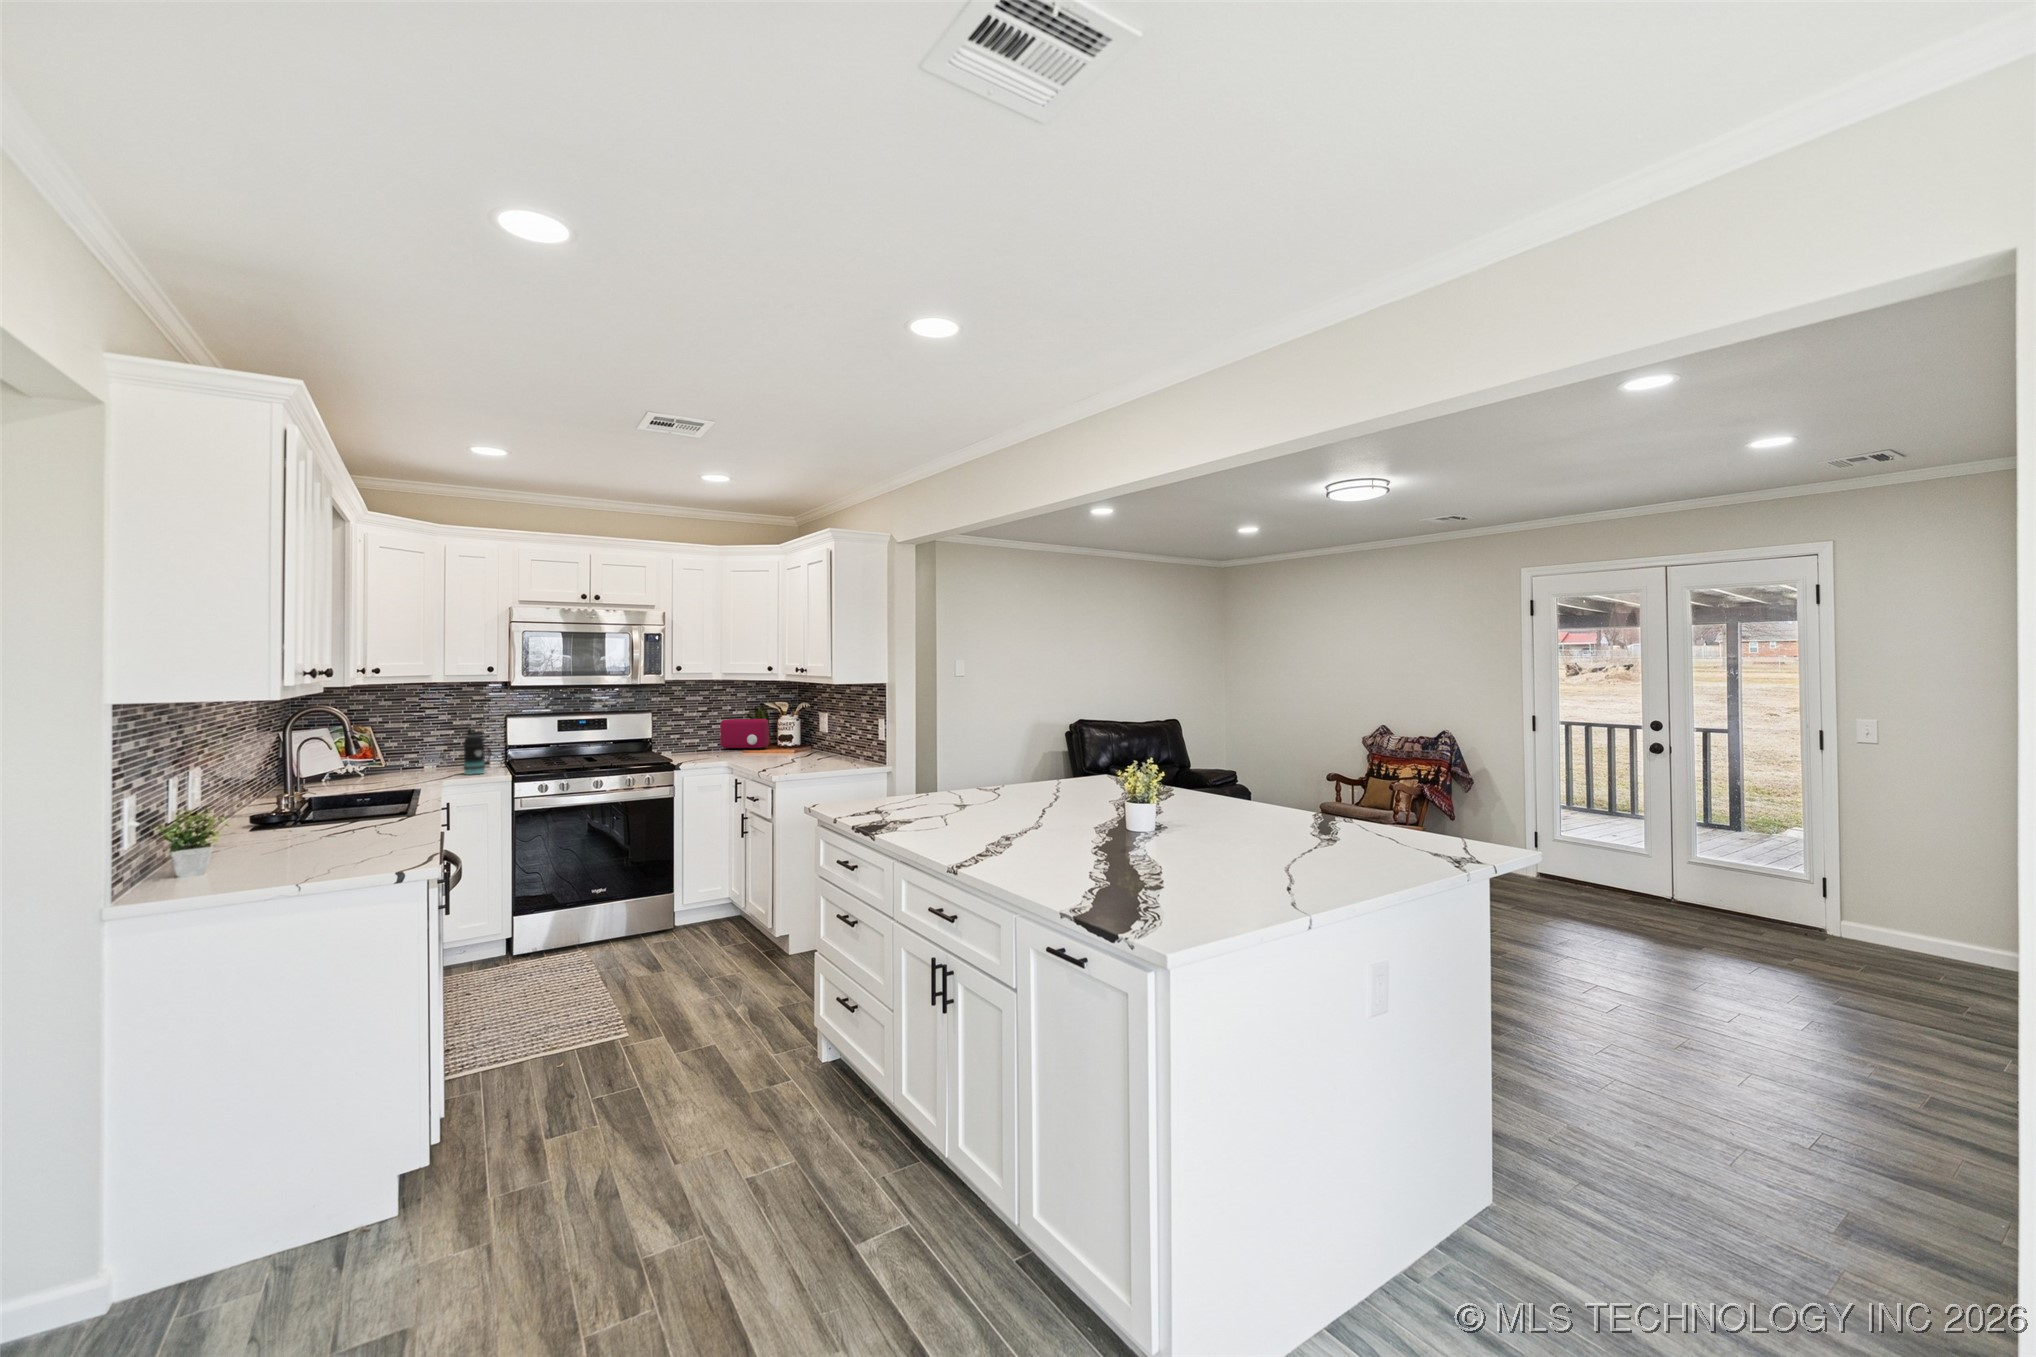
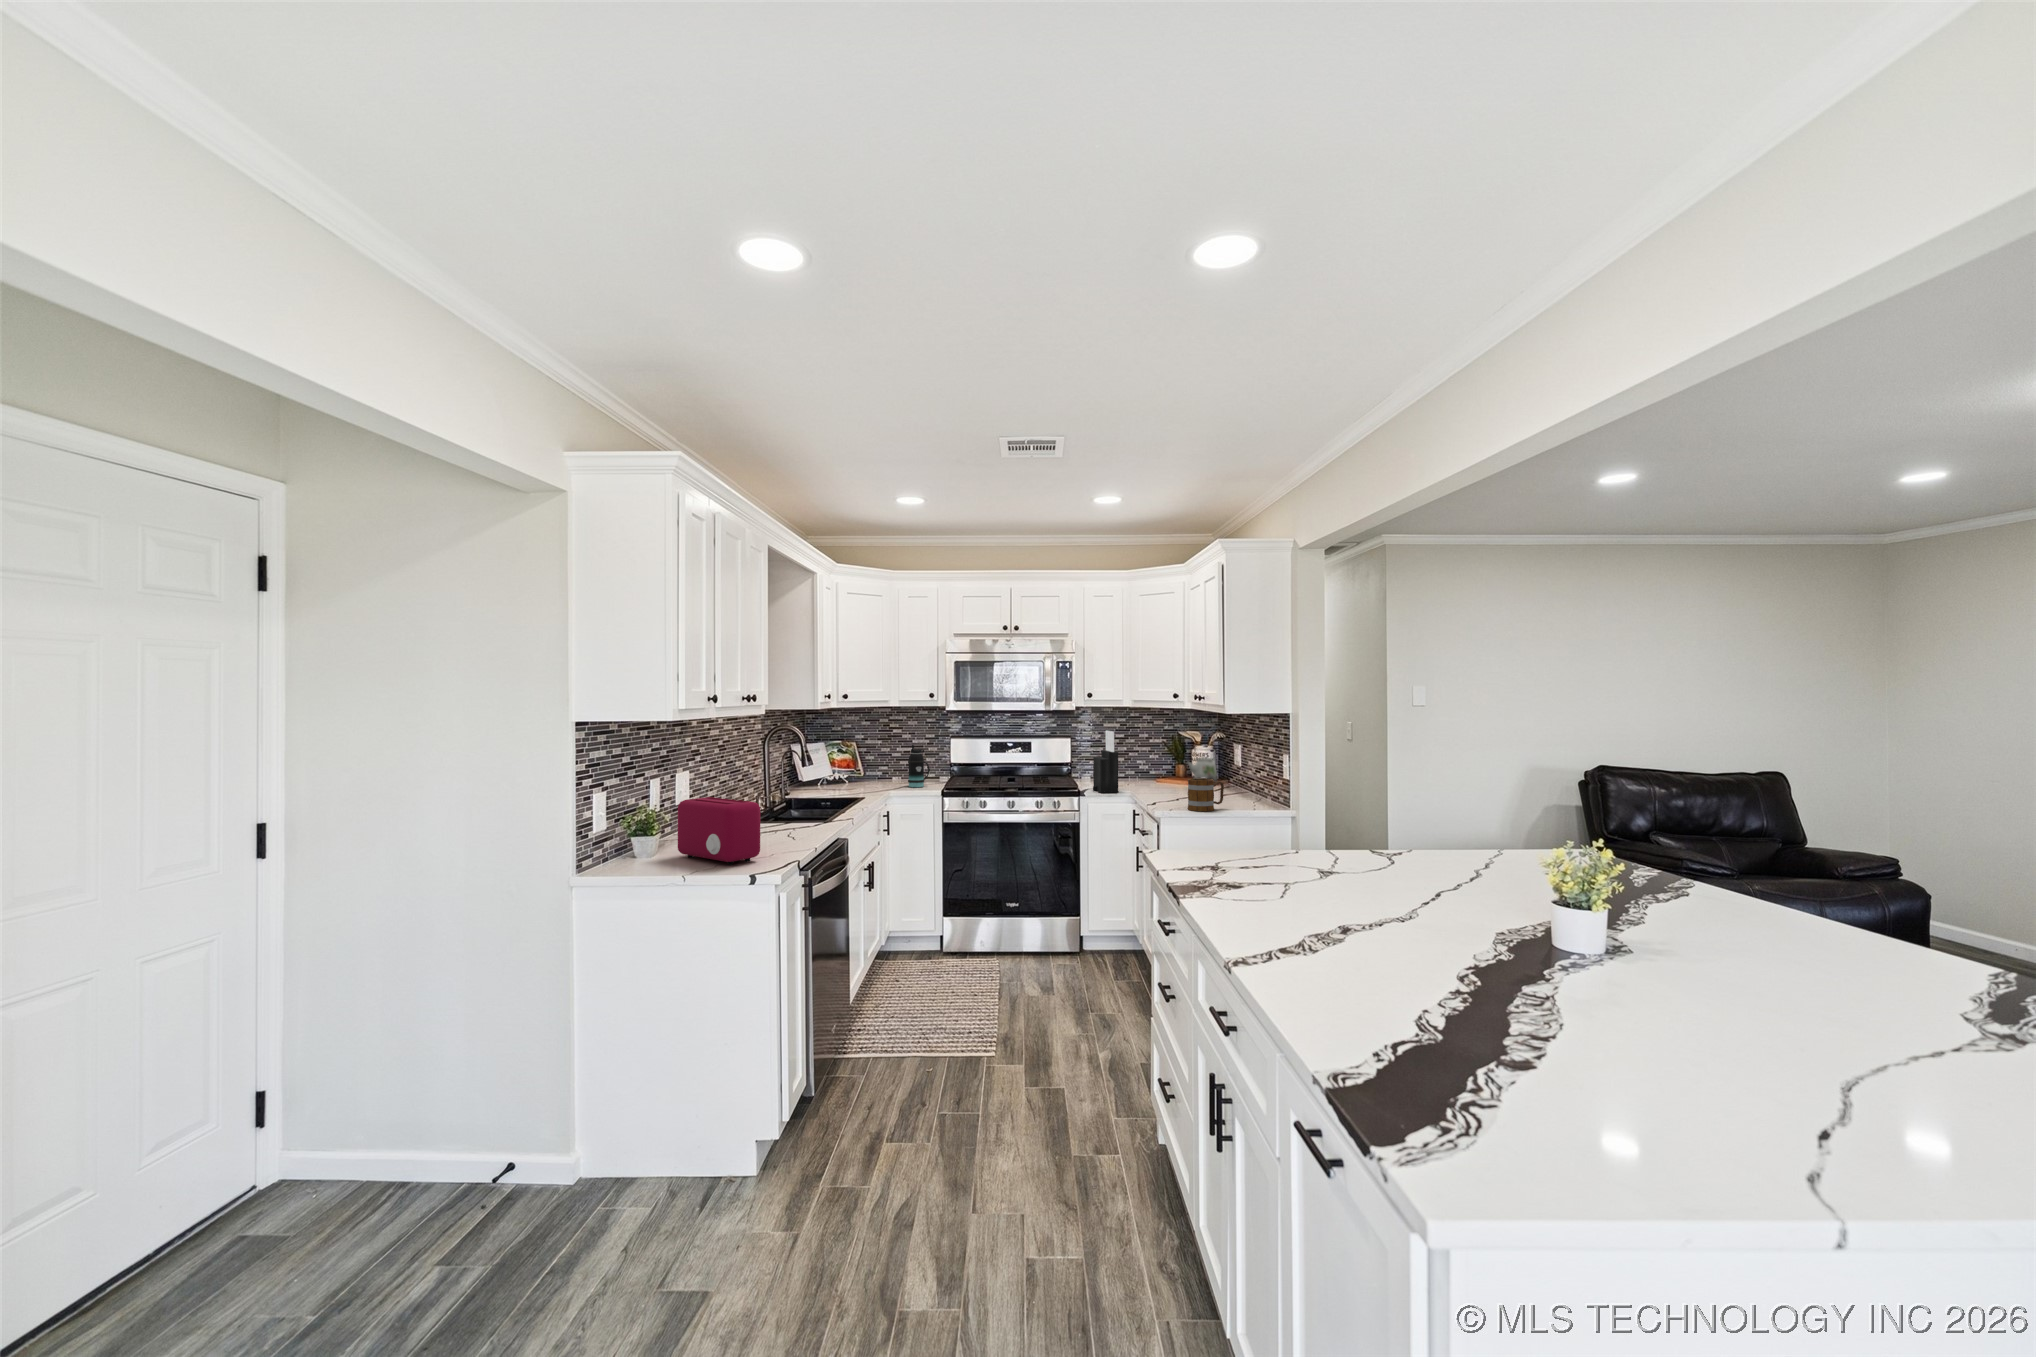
knife block: none [688,703,718,765] -> present [1093,731,1118,793]
kettle: none [773,714,804,751] -> present [1187,758,1217,782]
toaster: present [720,719,769,750] -> present [678,797,760,865]
mug: none [798,743,831,774] -> present [1188,778,1224,811]

